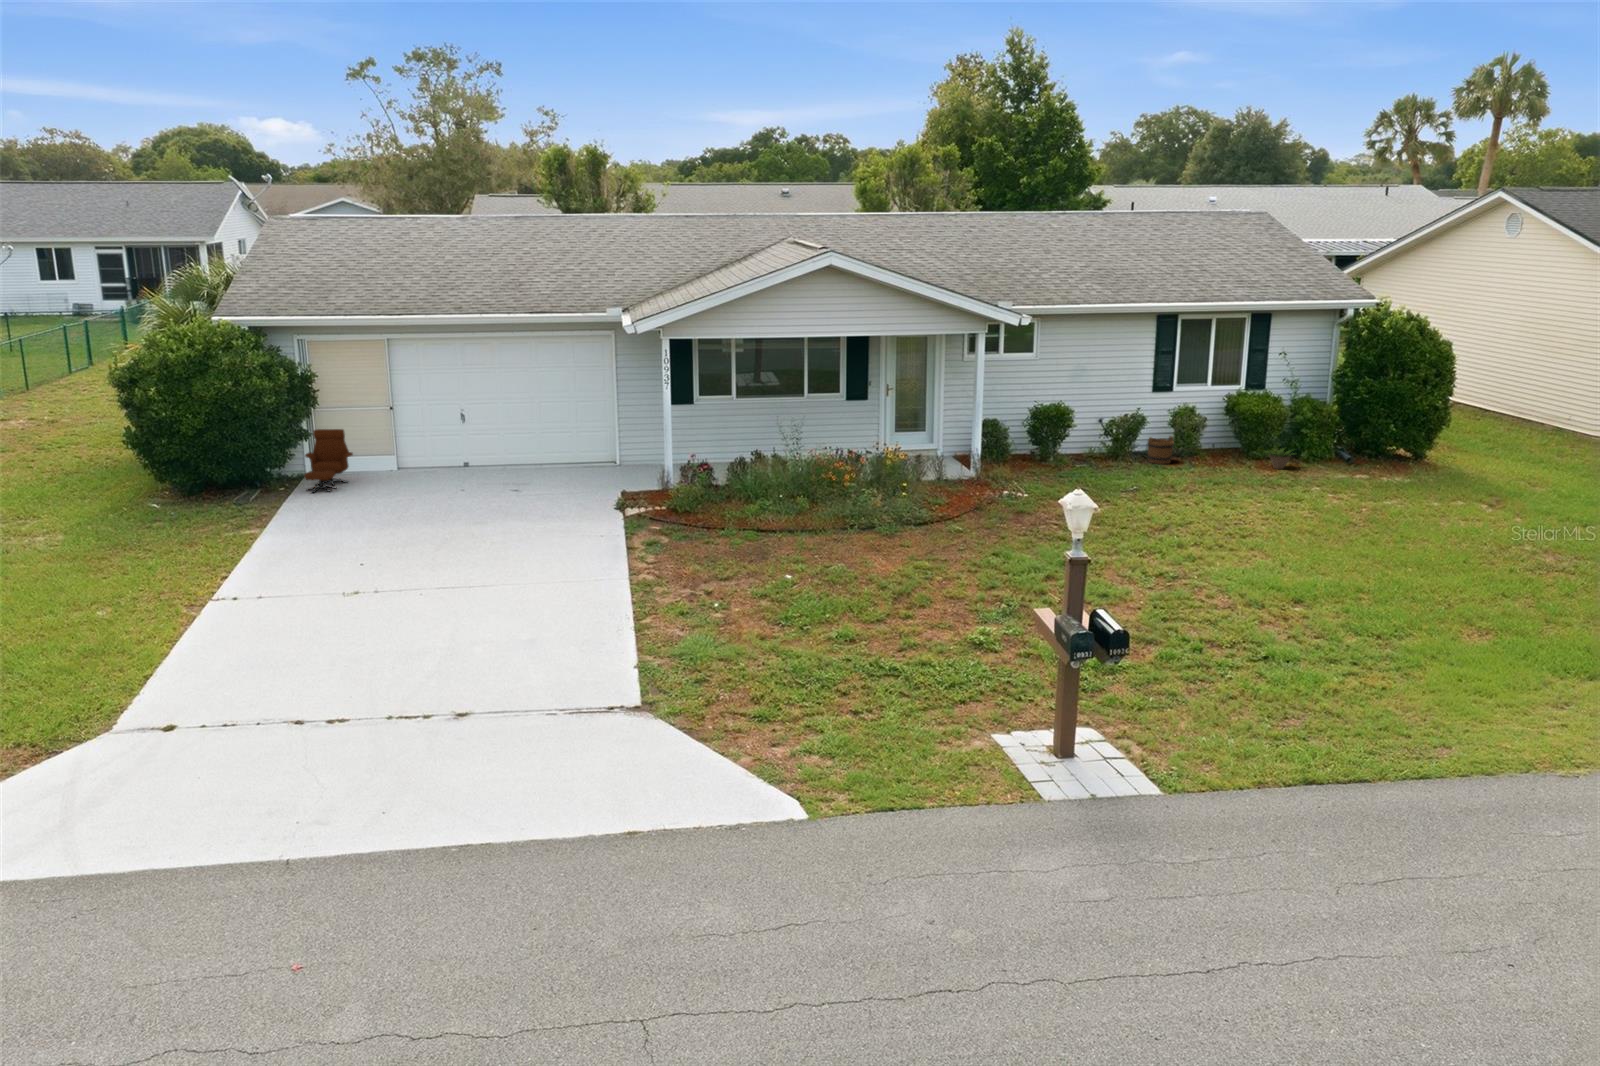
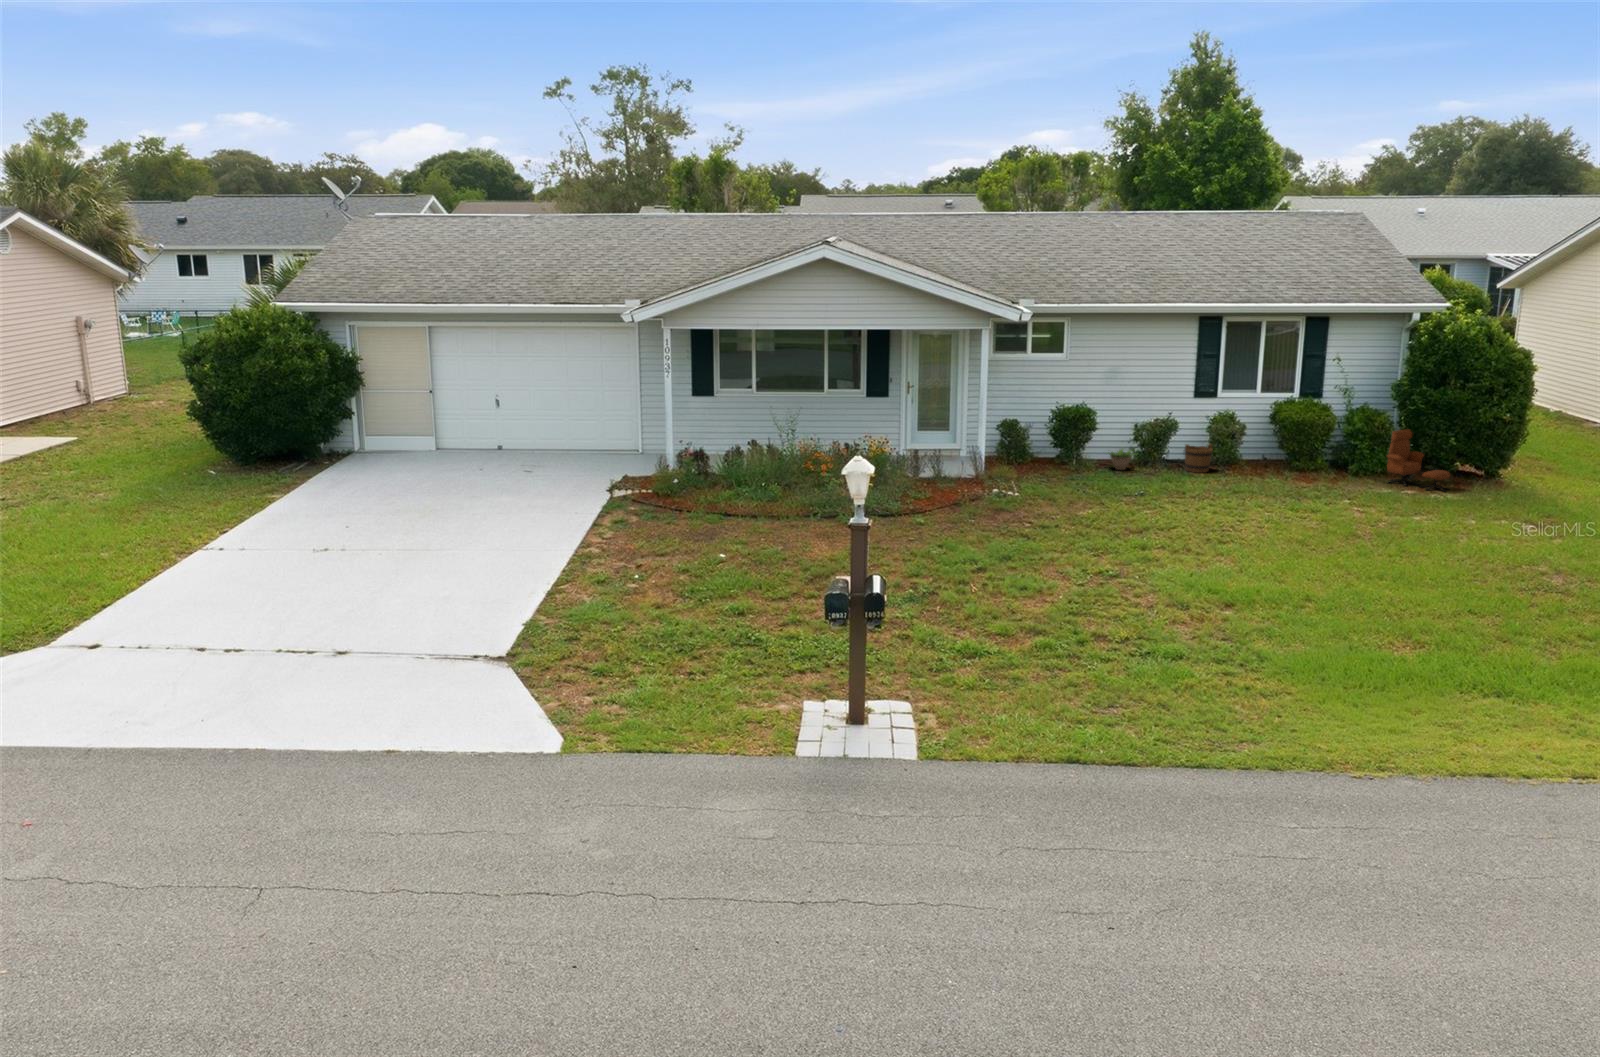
lounge chair: present [305,429,353,492] -> present [1387,429,1450,491]
decorative plant: present [1266,449,1291,469] -> present [1108,448,1134,470]

